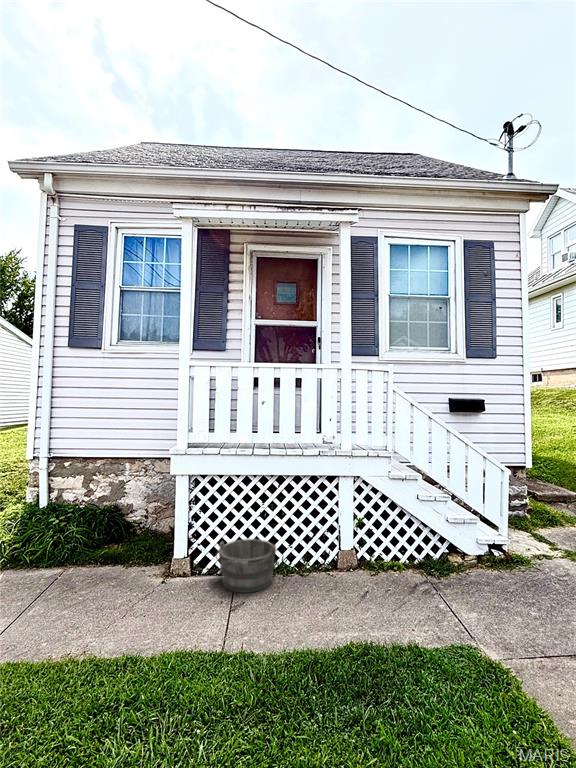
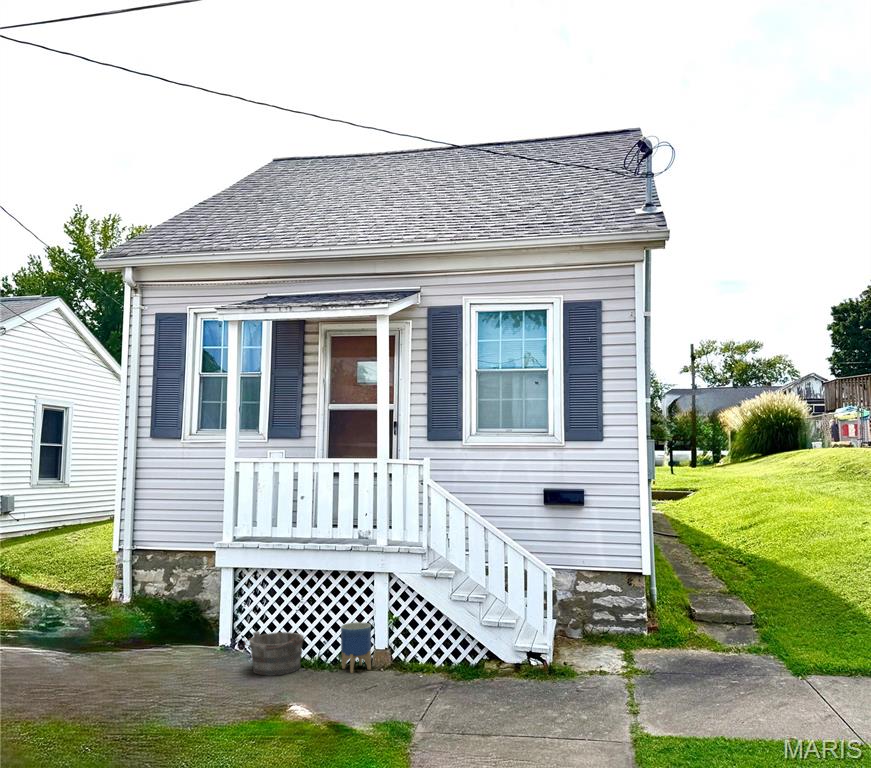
planter: none [315,526,346,580] -> present [341,622,371,673]

